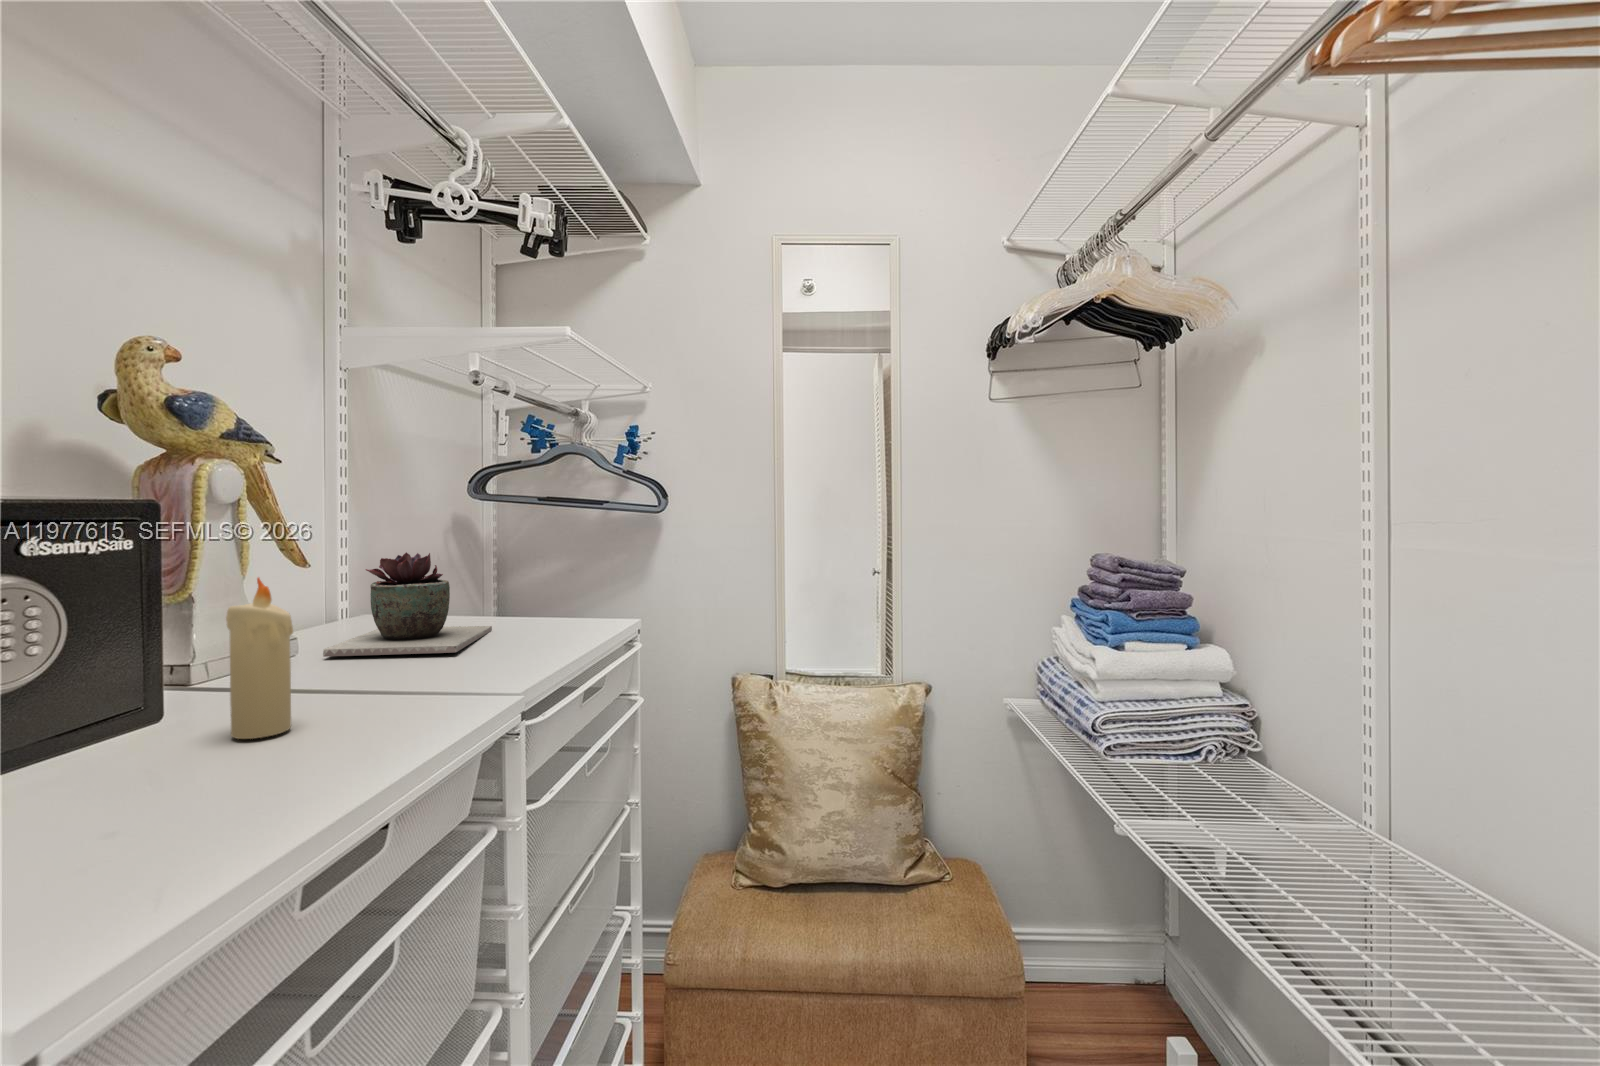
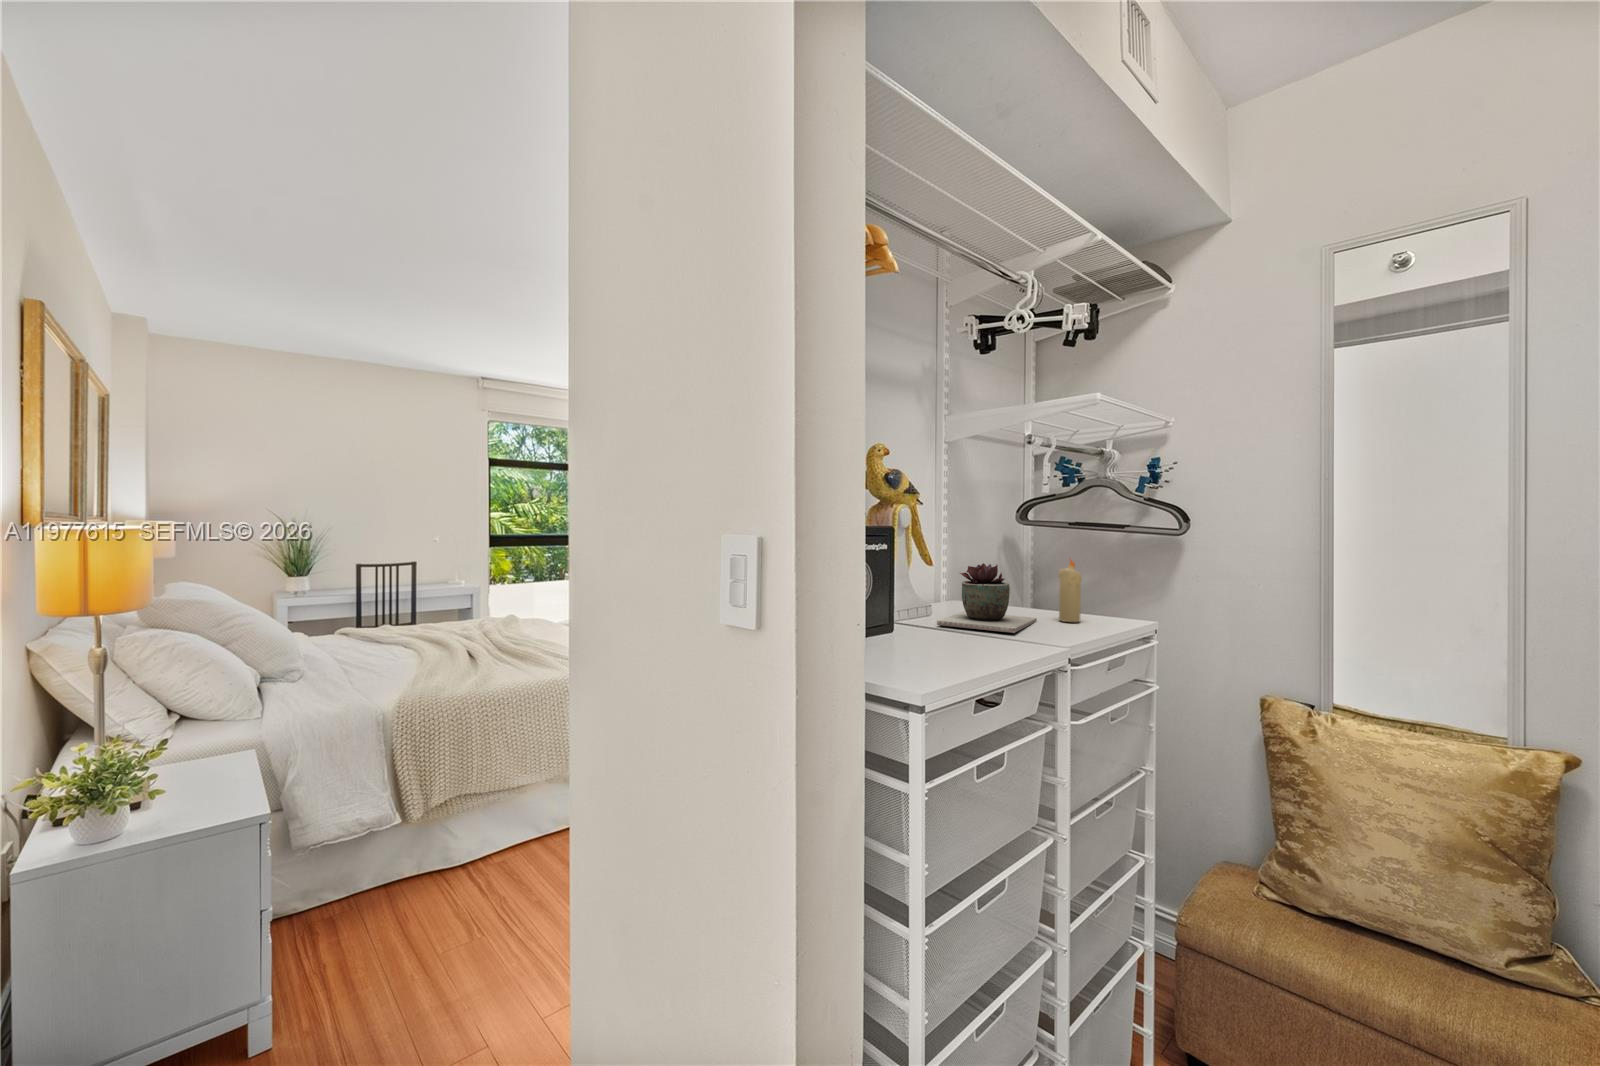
candle: present [226,578,293,739] -> present [1058,560,1082,622]

